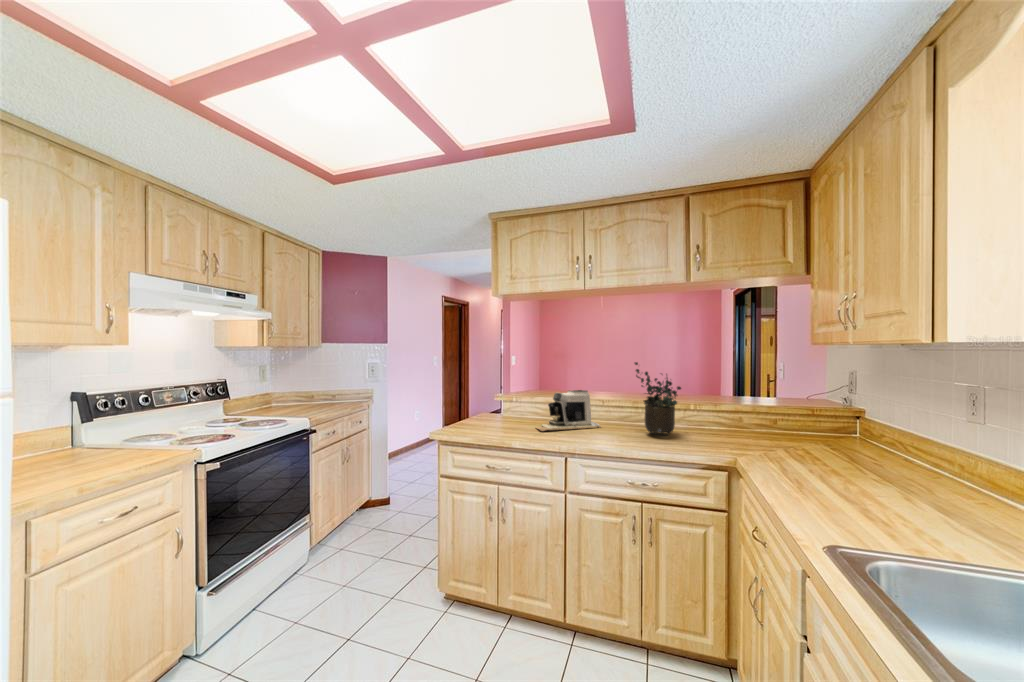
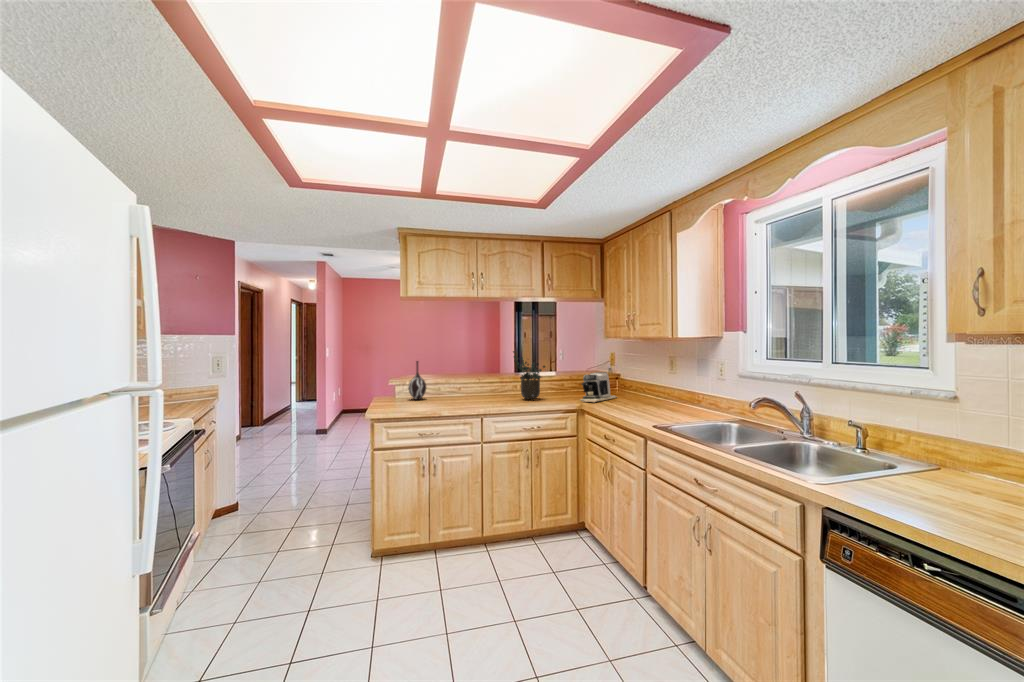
vase: none [509,370,530,417] -> present [408,361,426,400]
coffee maker: present [536,390,600,431] -> present [581,372,616,402]

